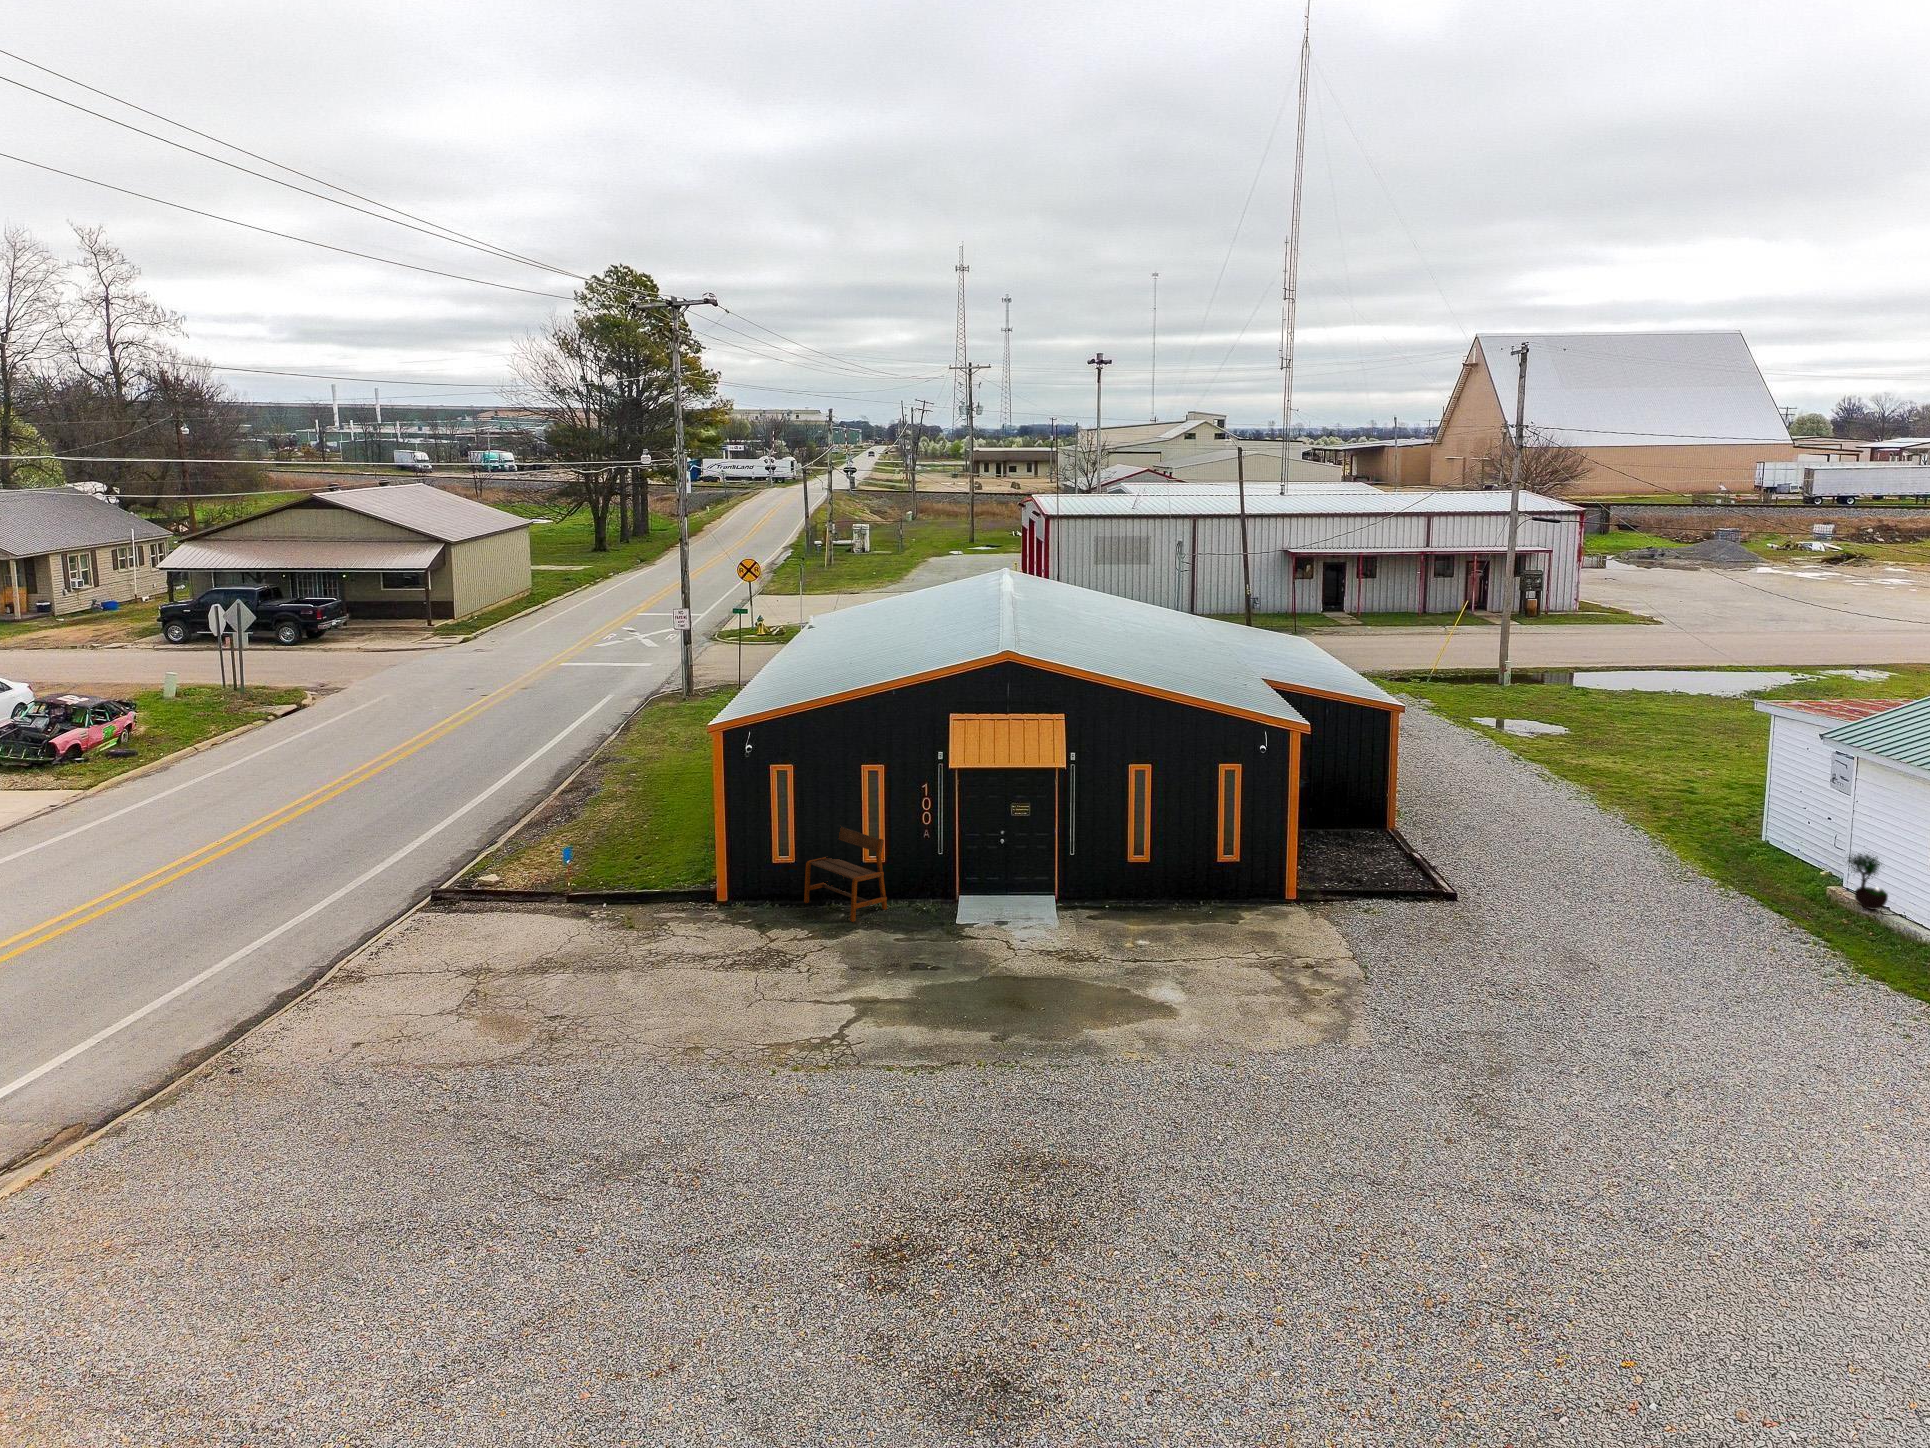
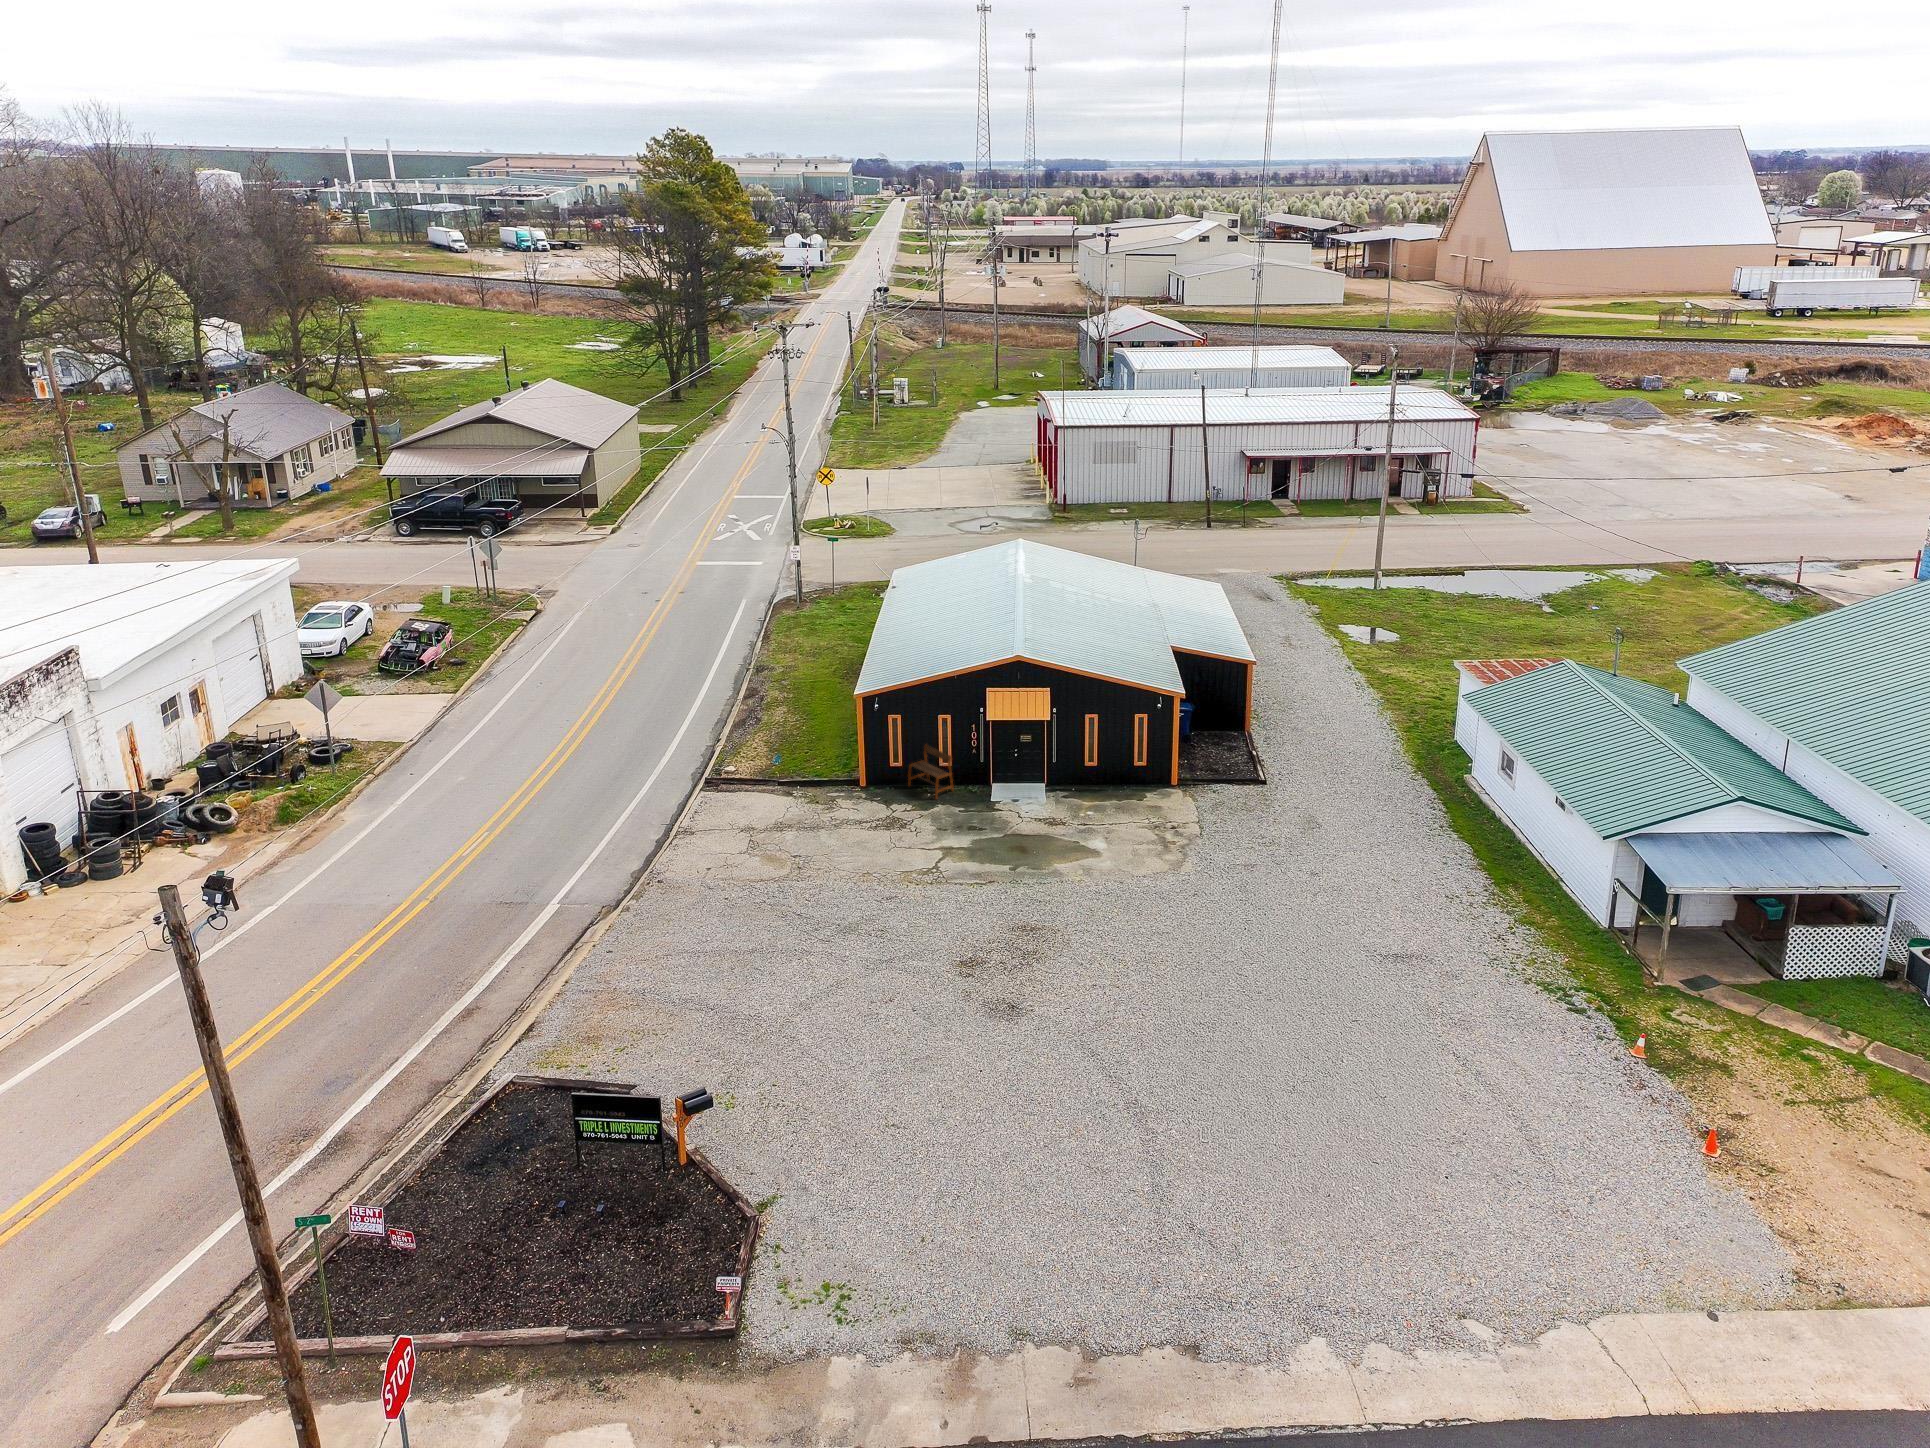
potted tree: present [1845,852,1888,910] -> none [1471,765,1492,798]

